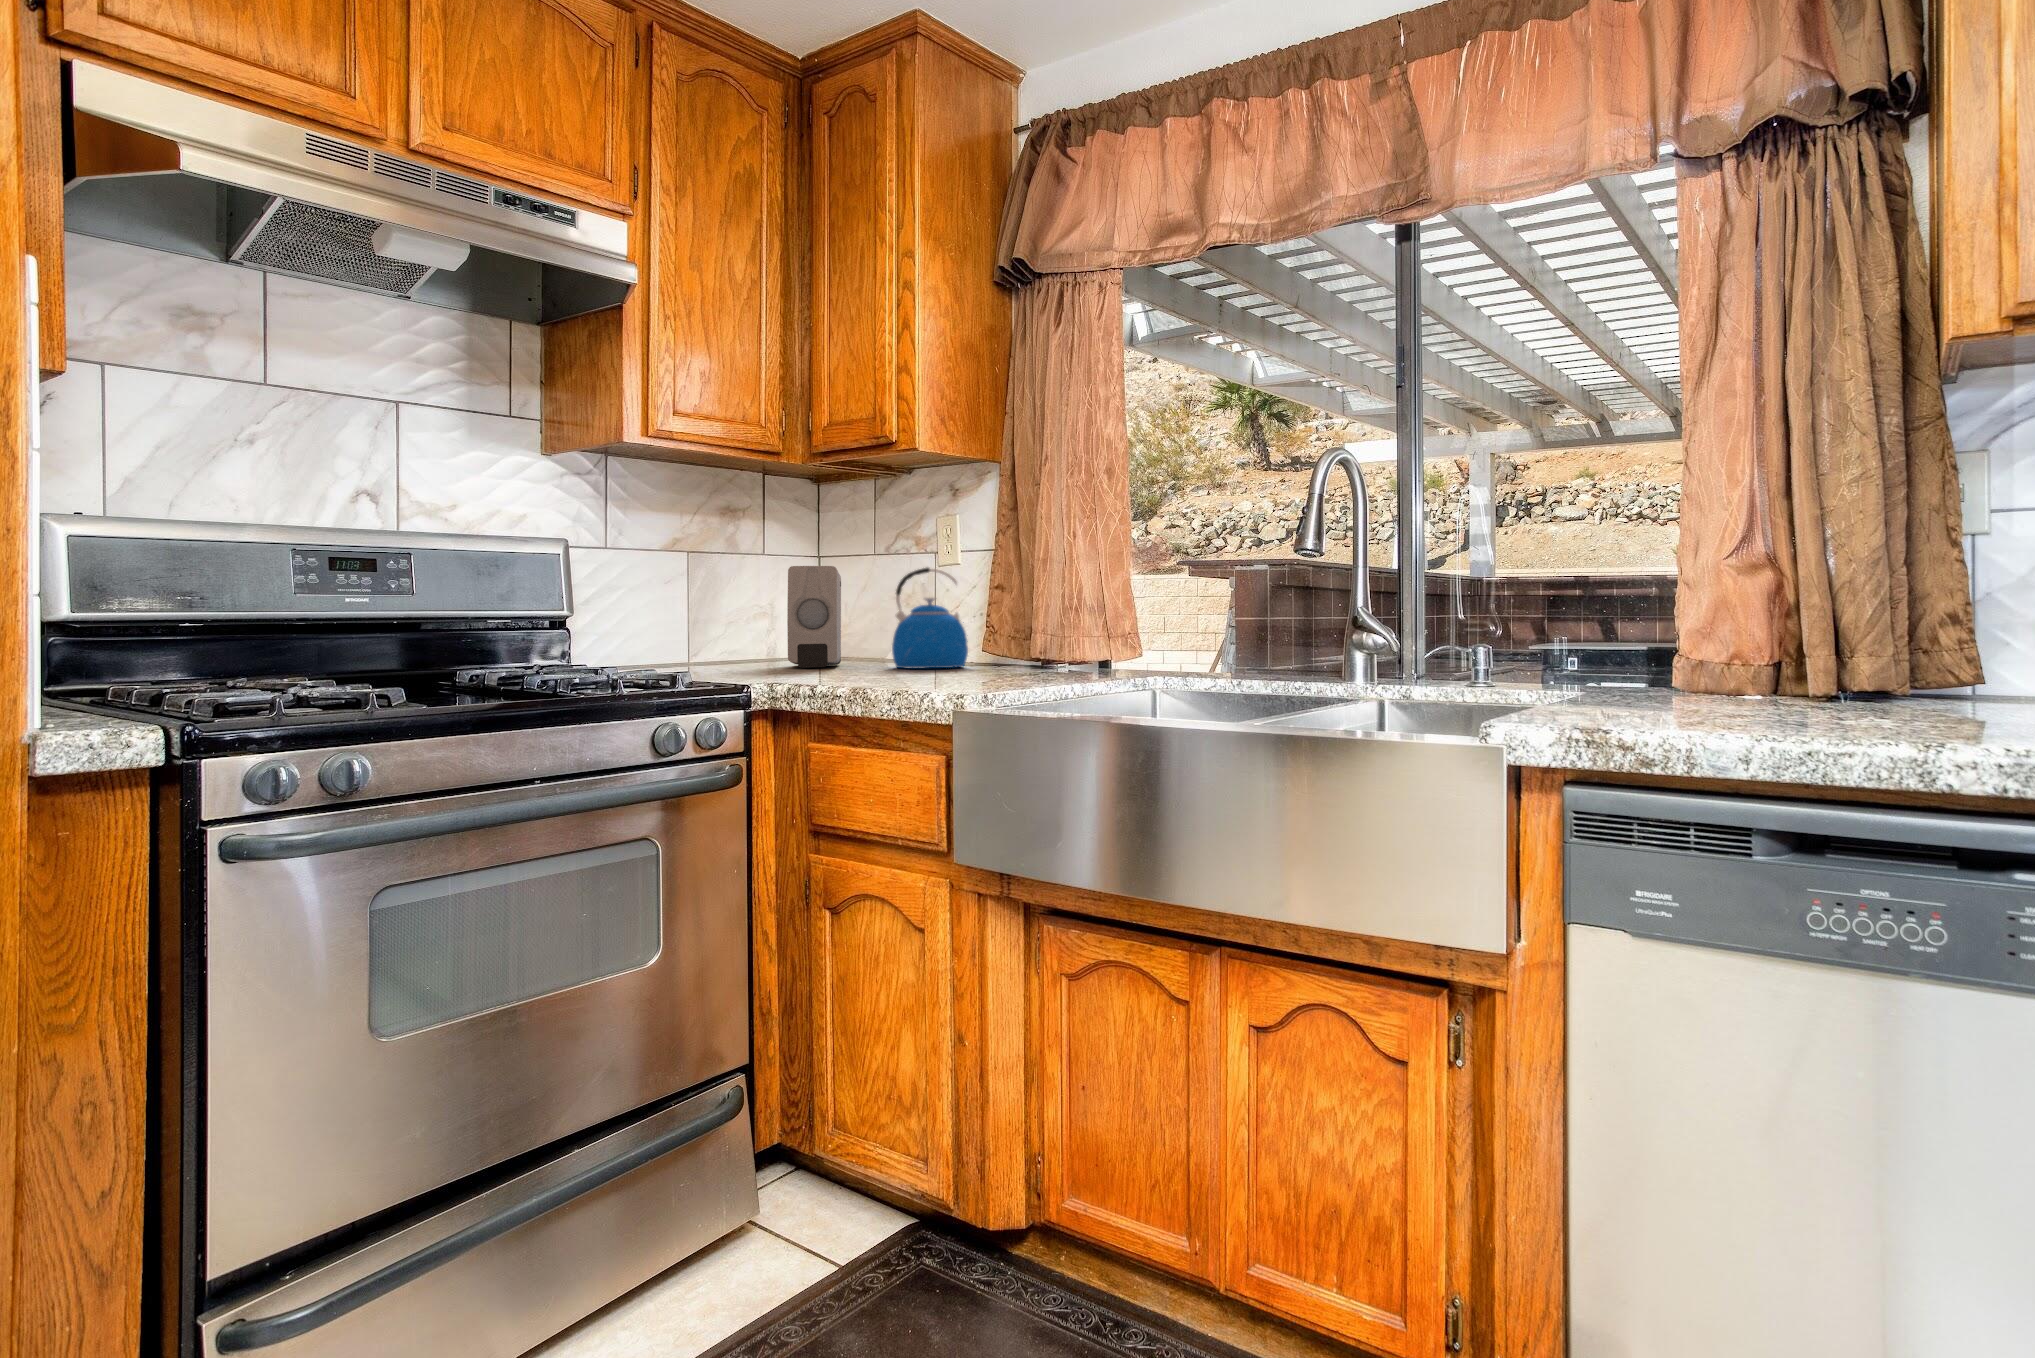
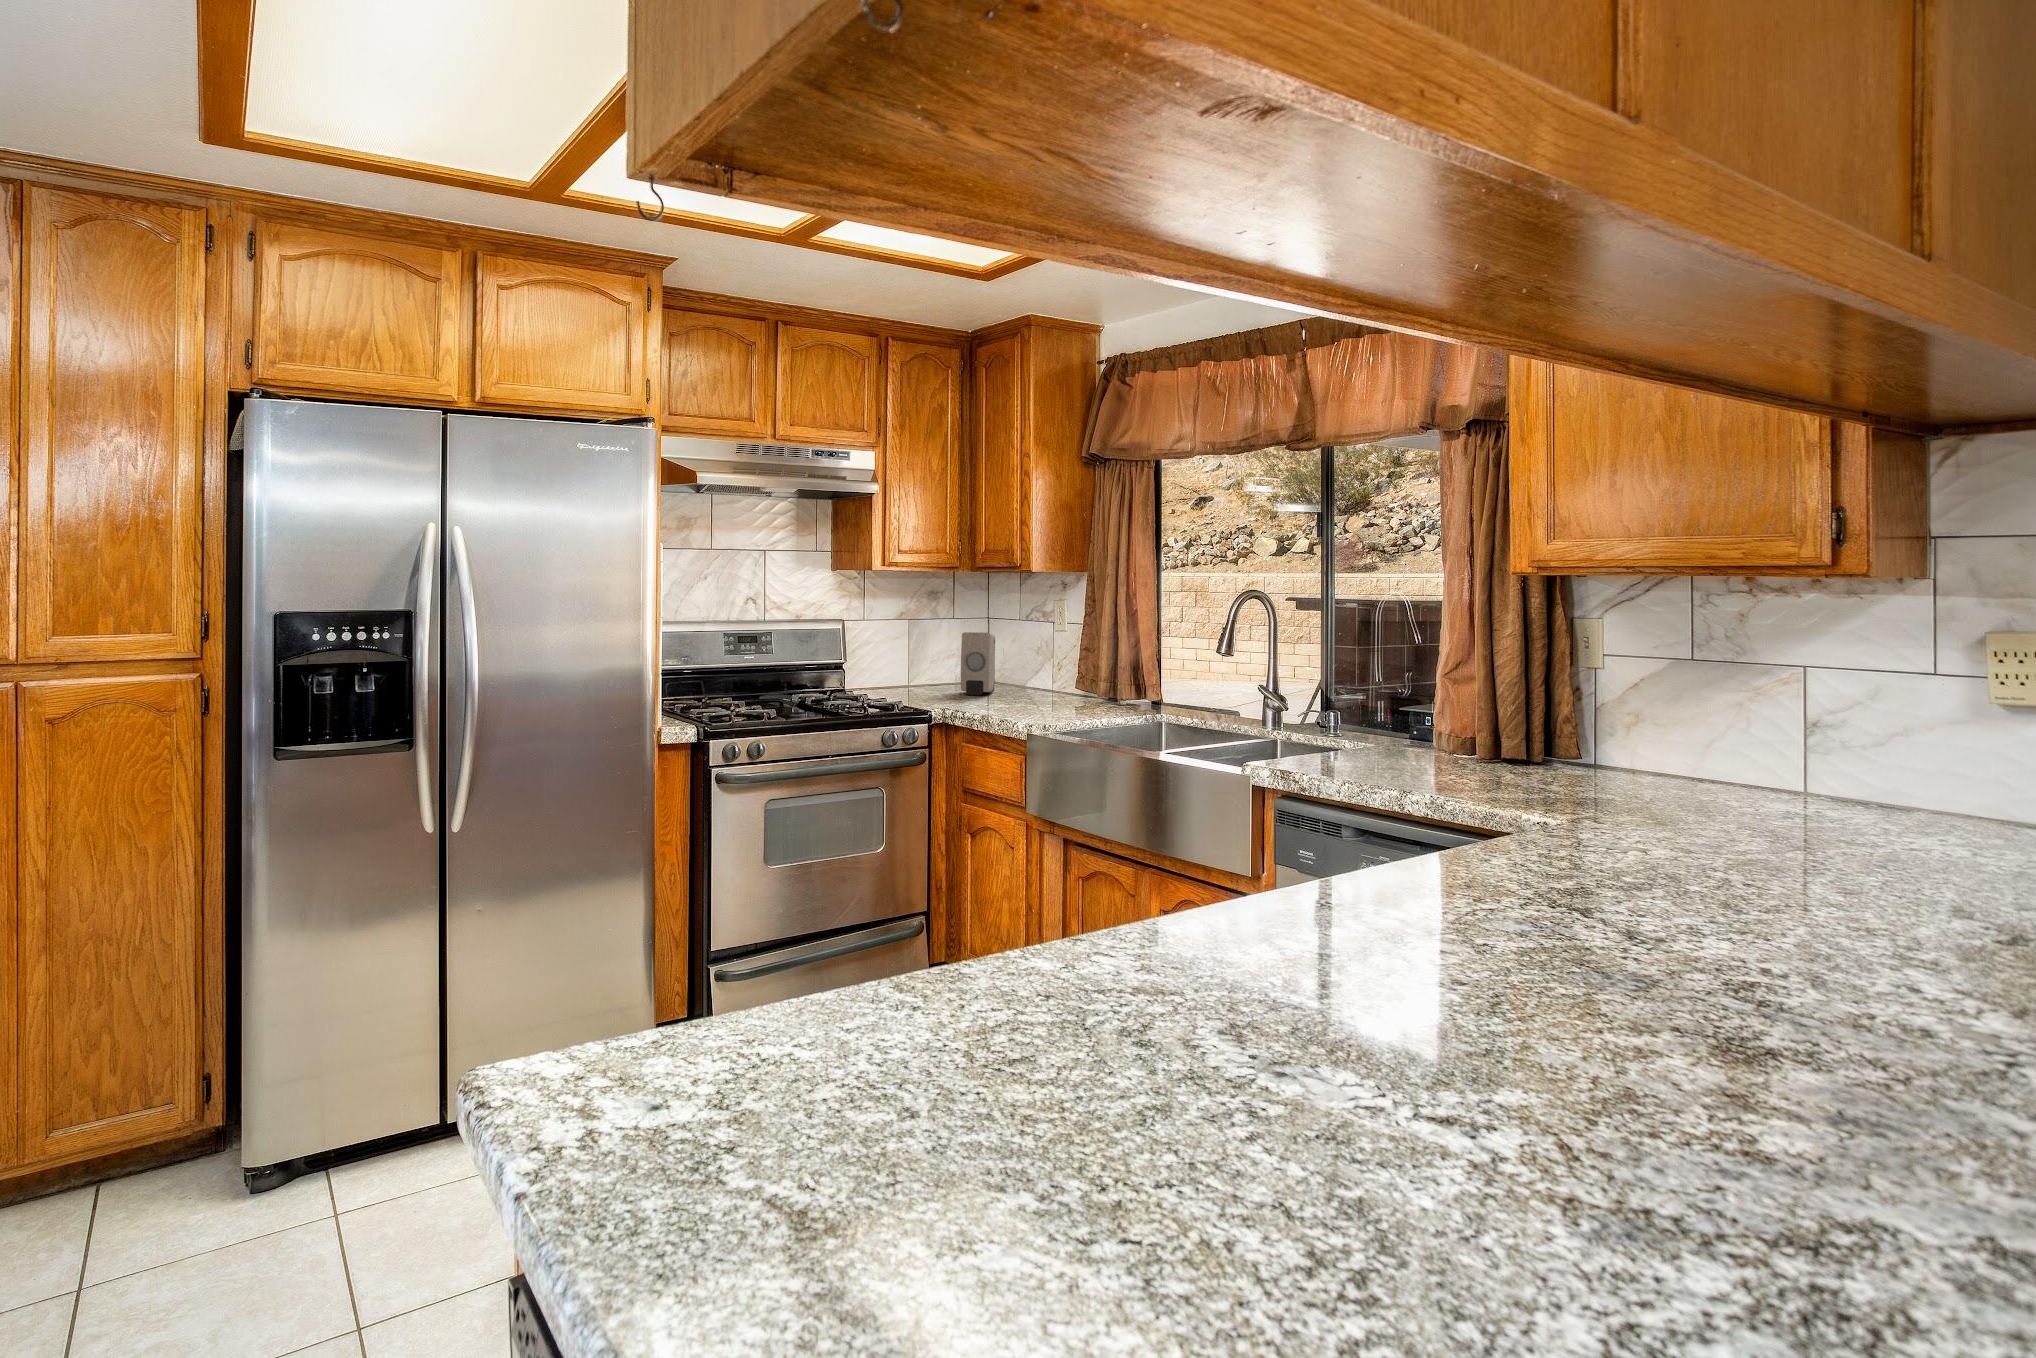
kettle: present [892,568,968,668] -> none [1022,634,1081,699]

